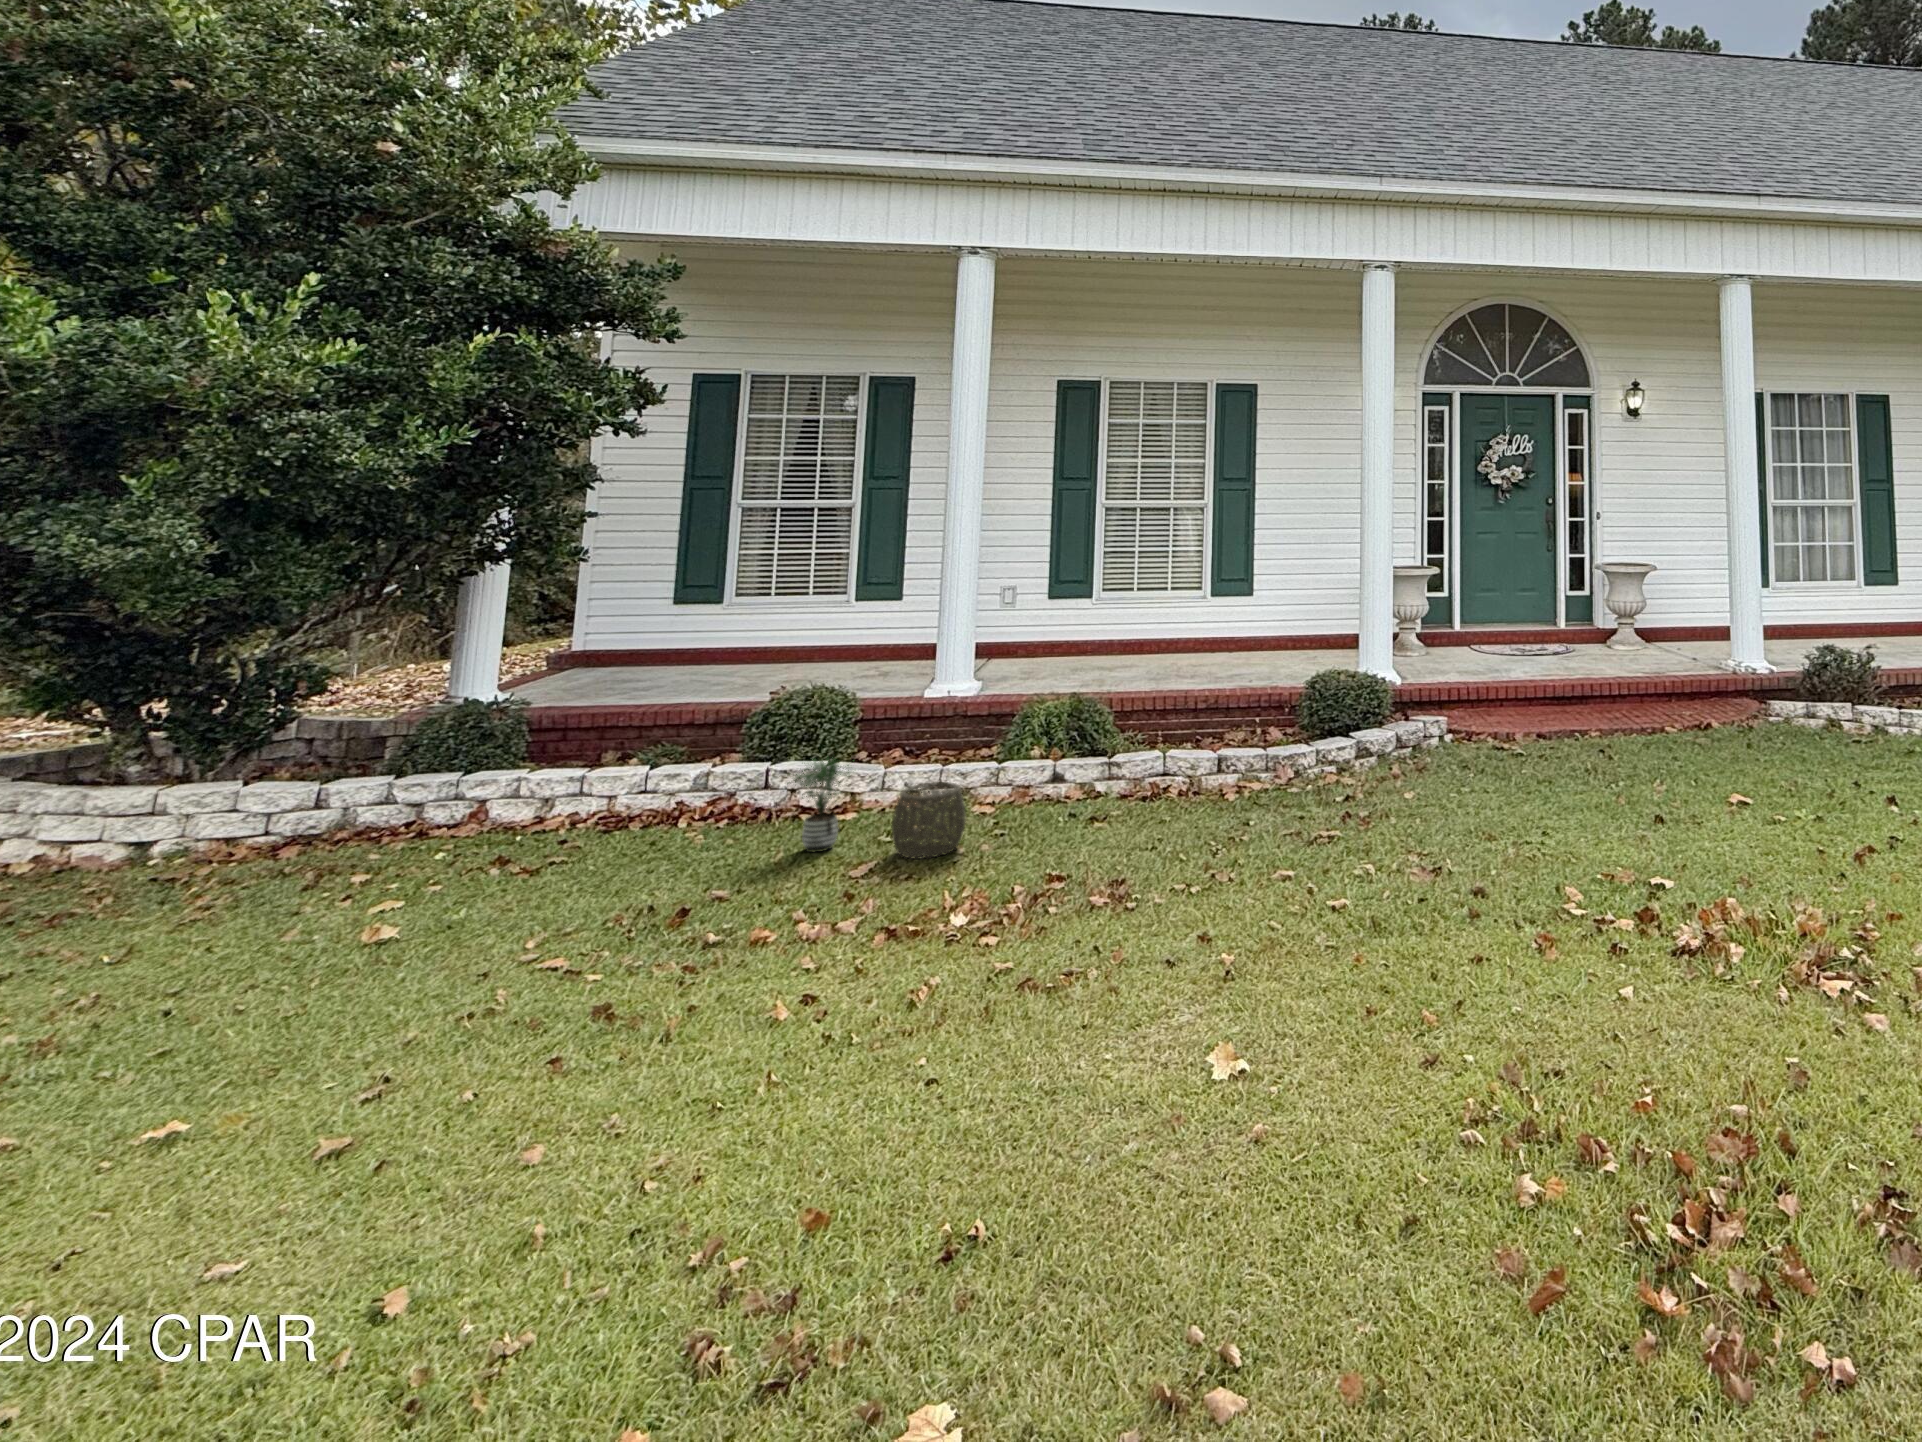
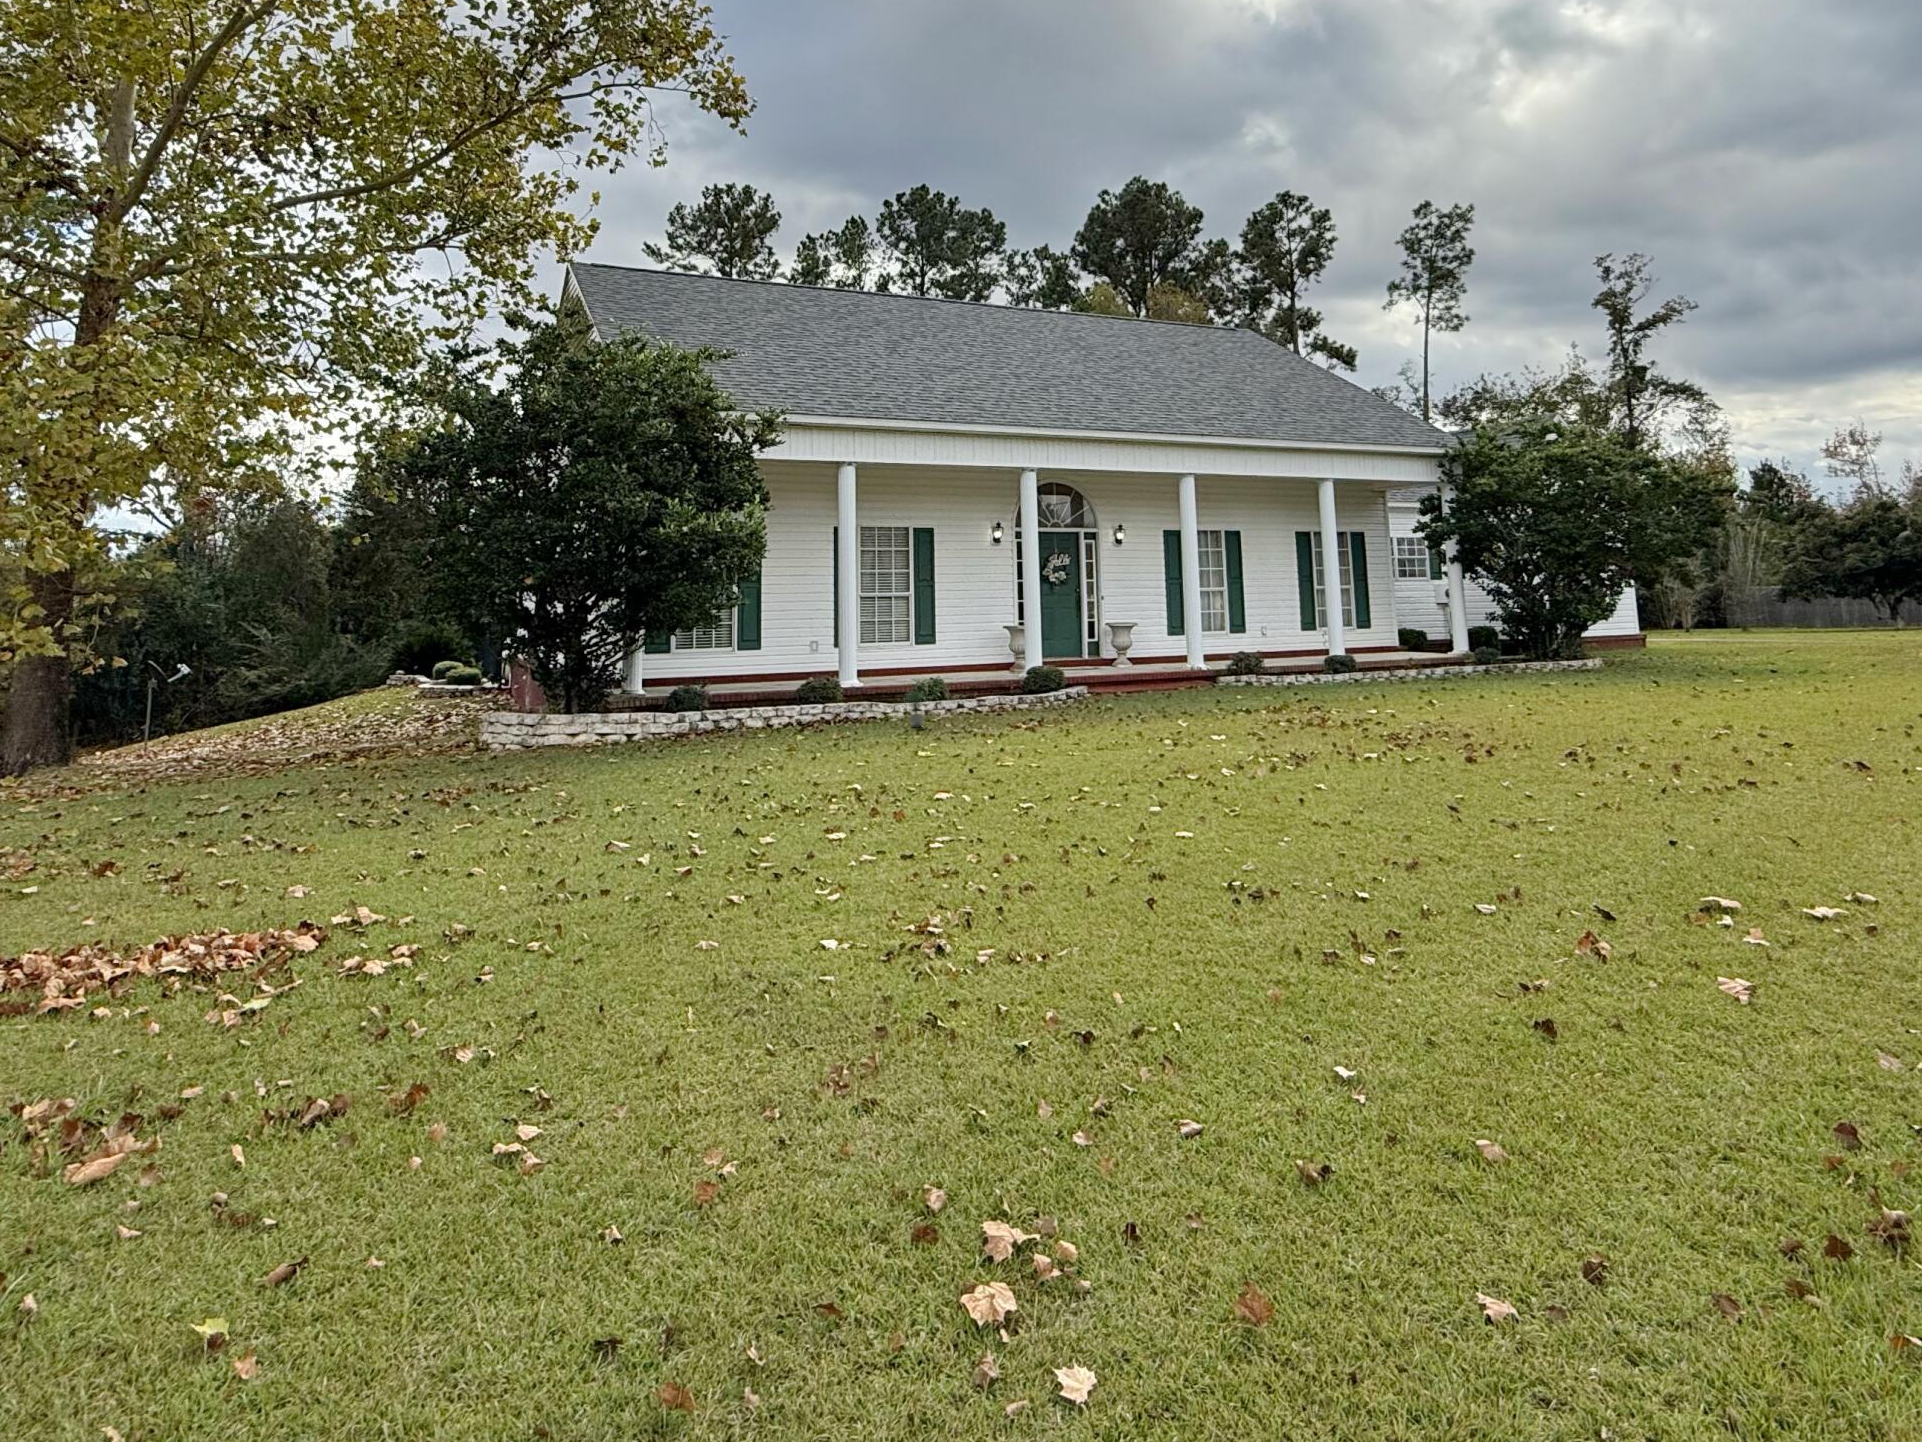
woven basket: present [891,782,966,859] -> none [948,699,976,725]

